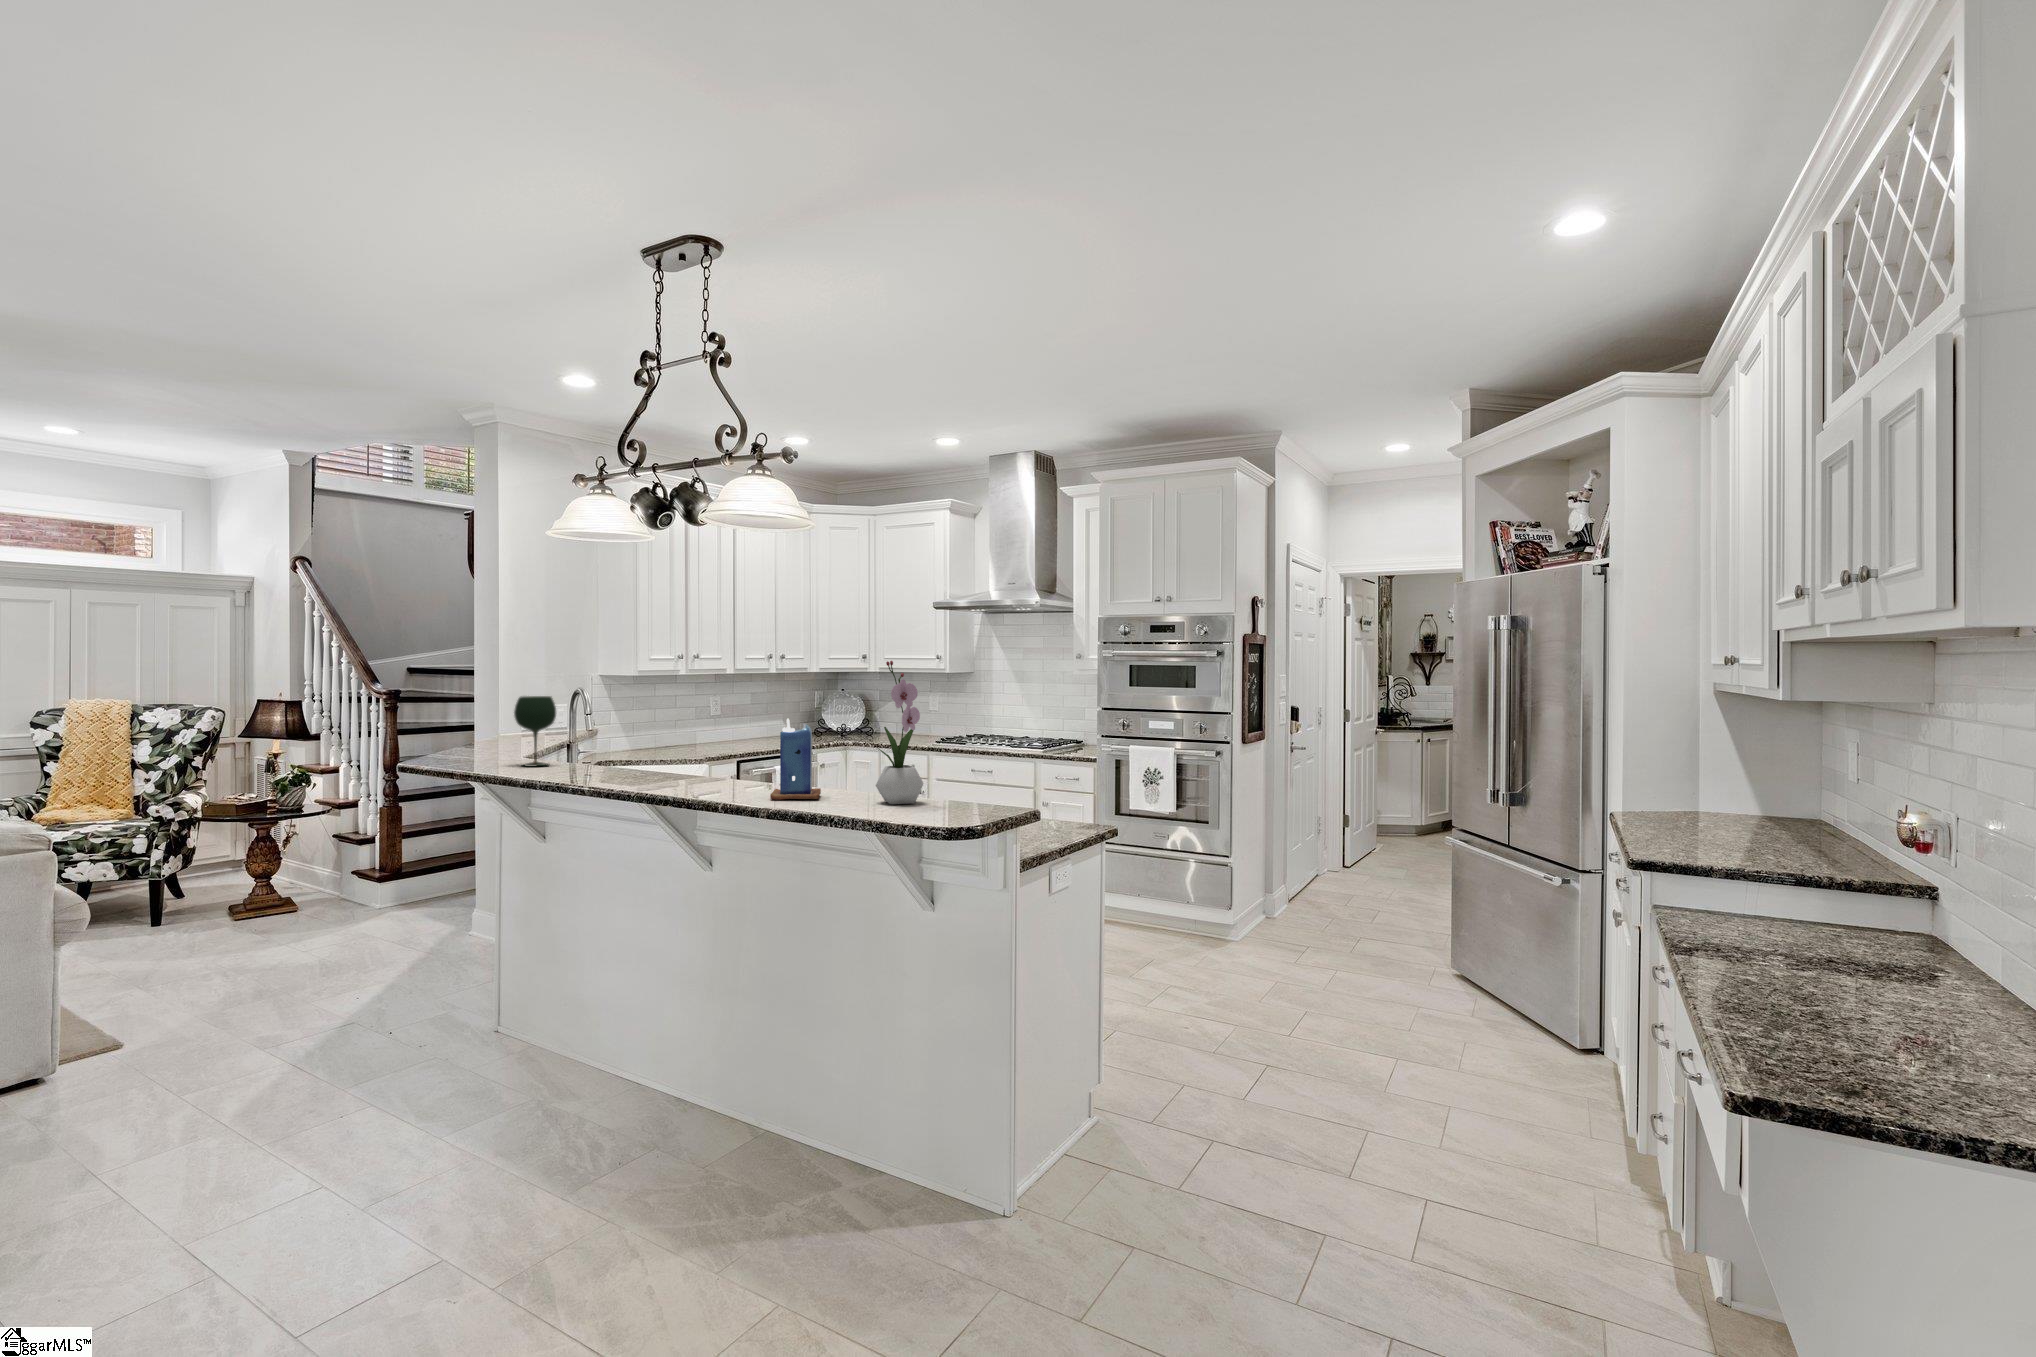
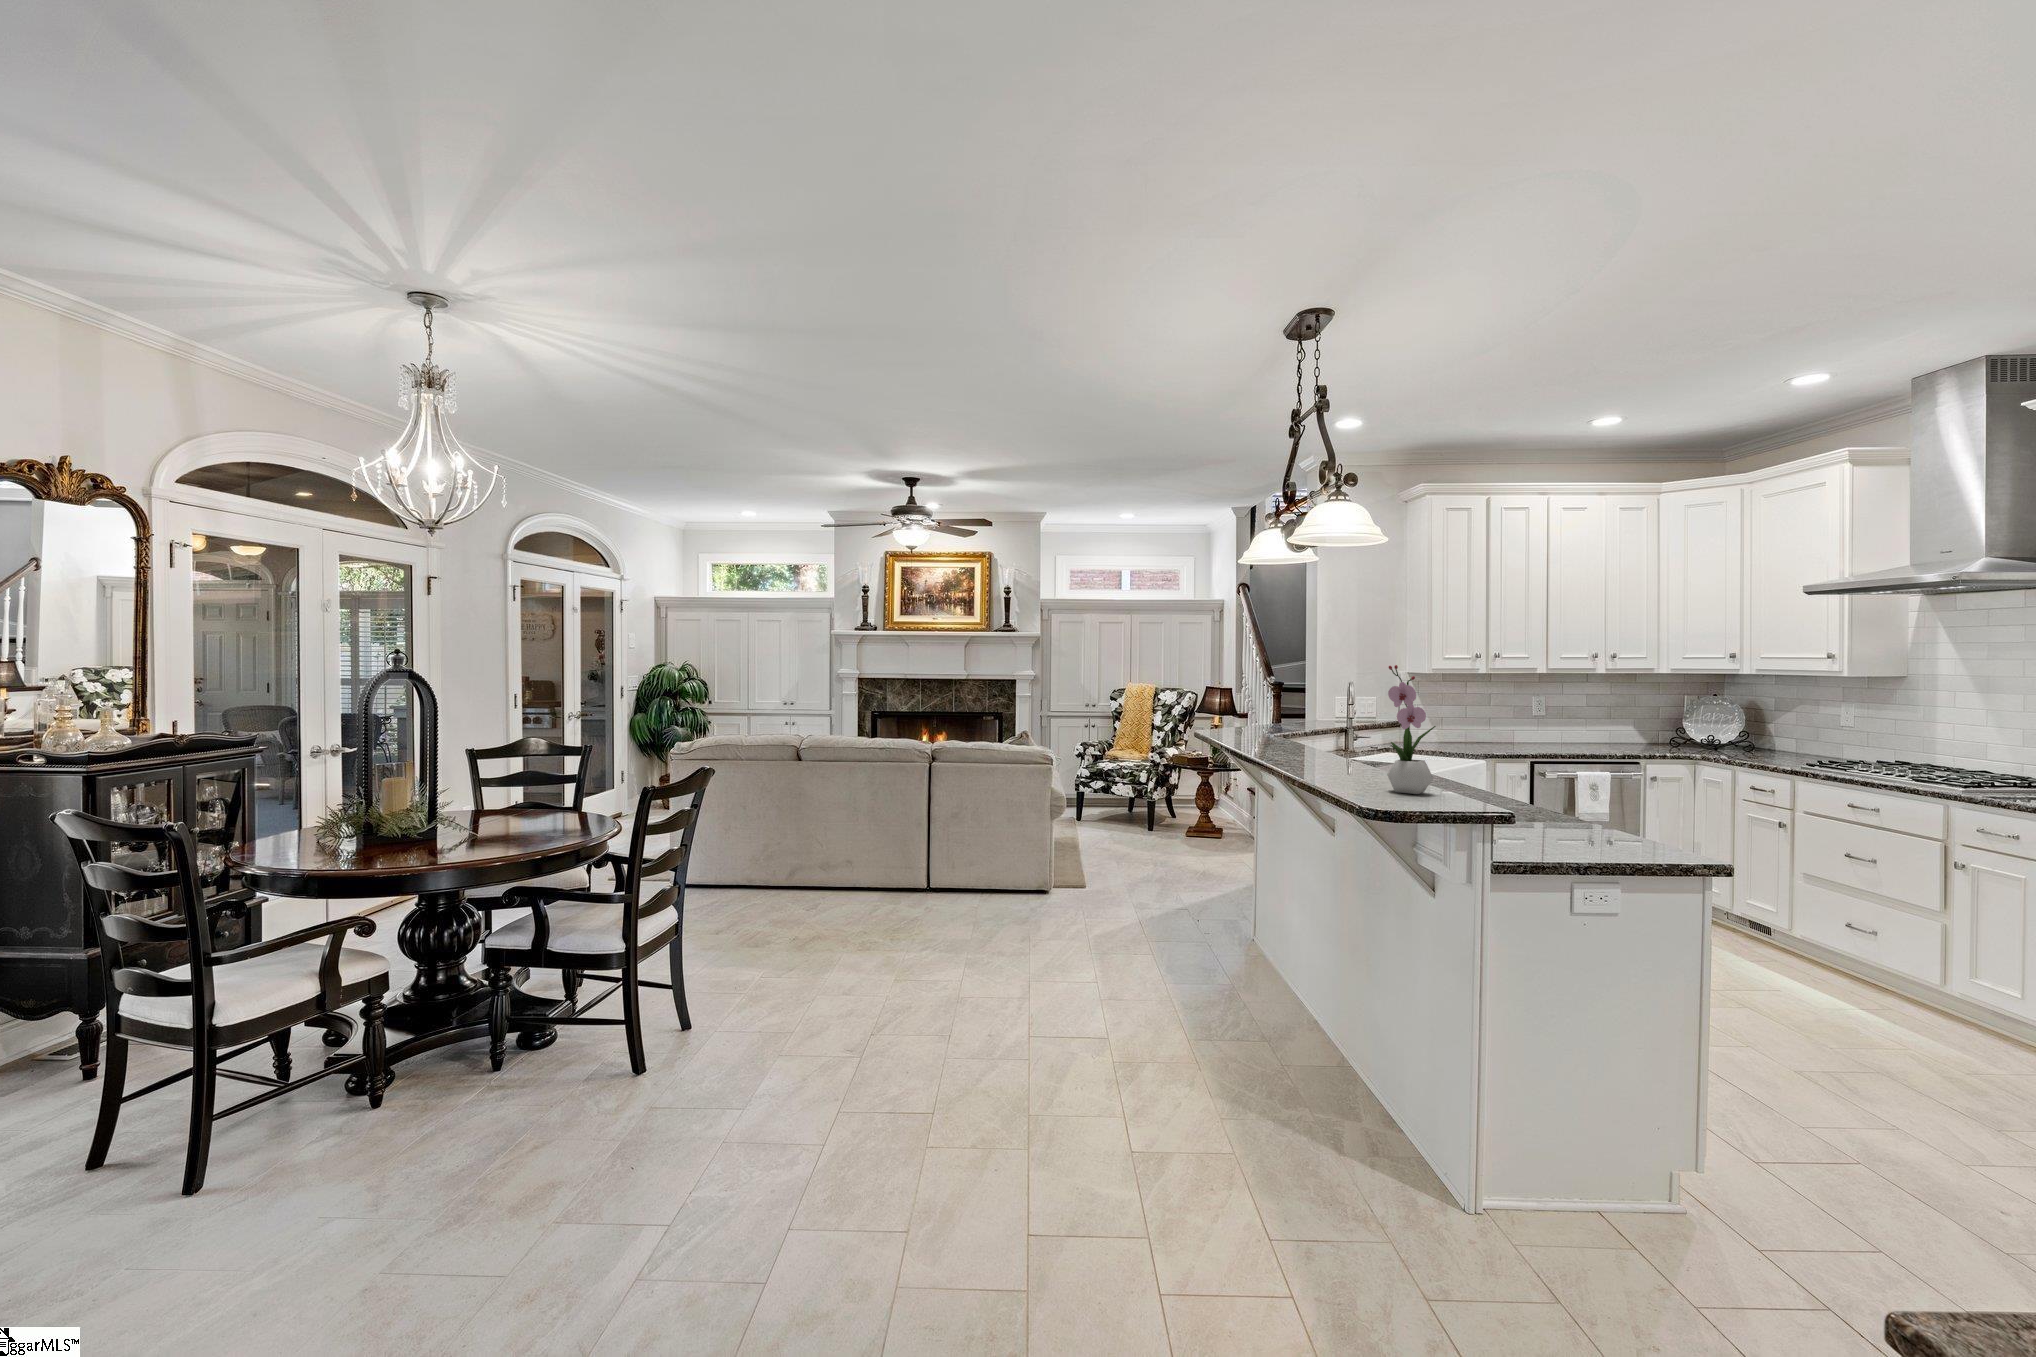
wine glass: present [514,696,556,767] -> none [1241,688,1270,741]
candle: present [770,718,821,800] -> none [1316,712,1370,781]

